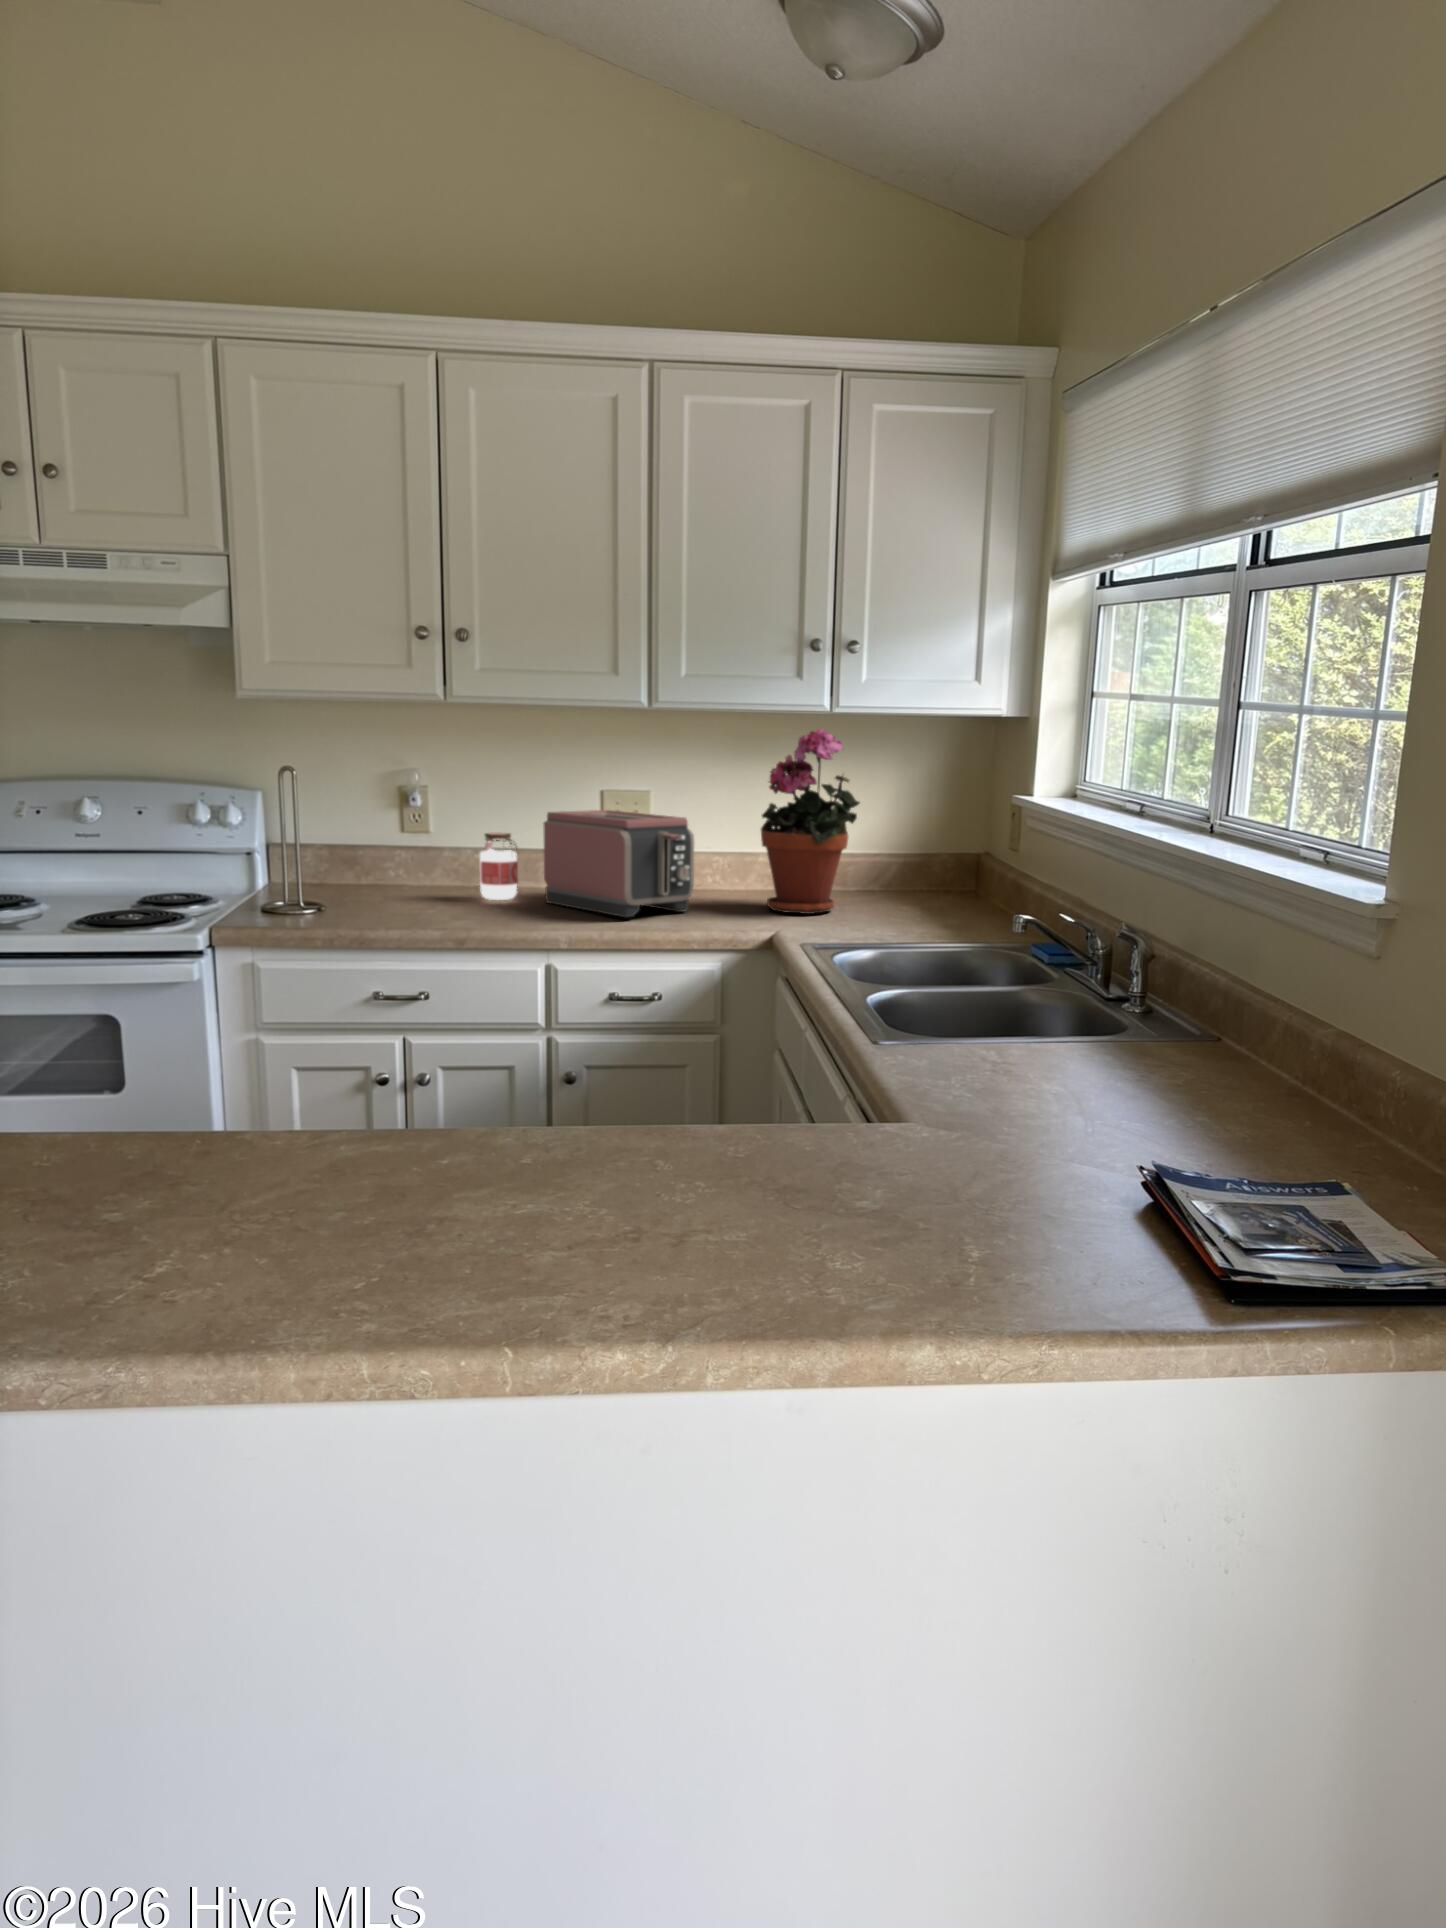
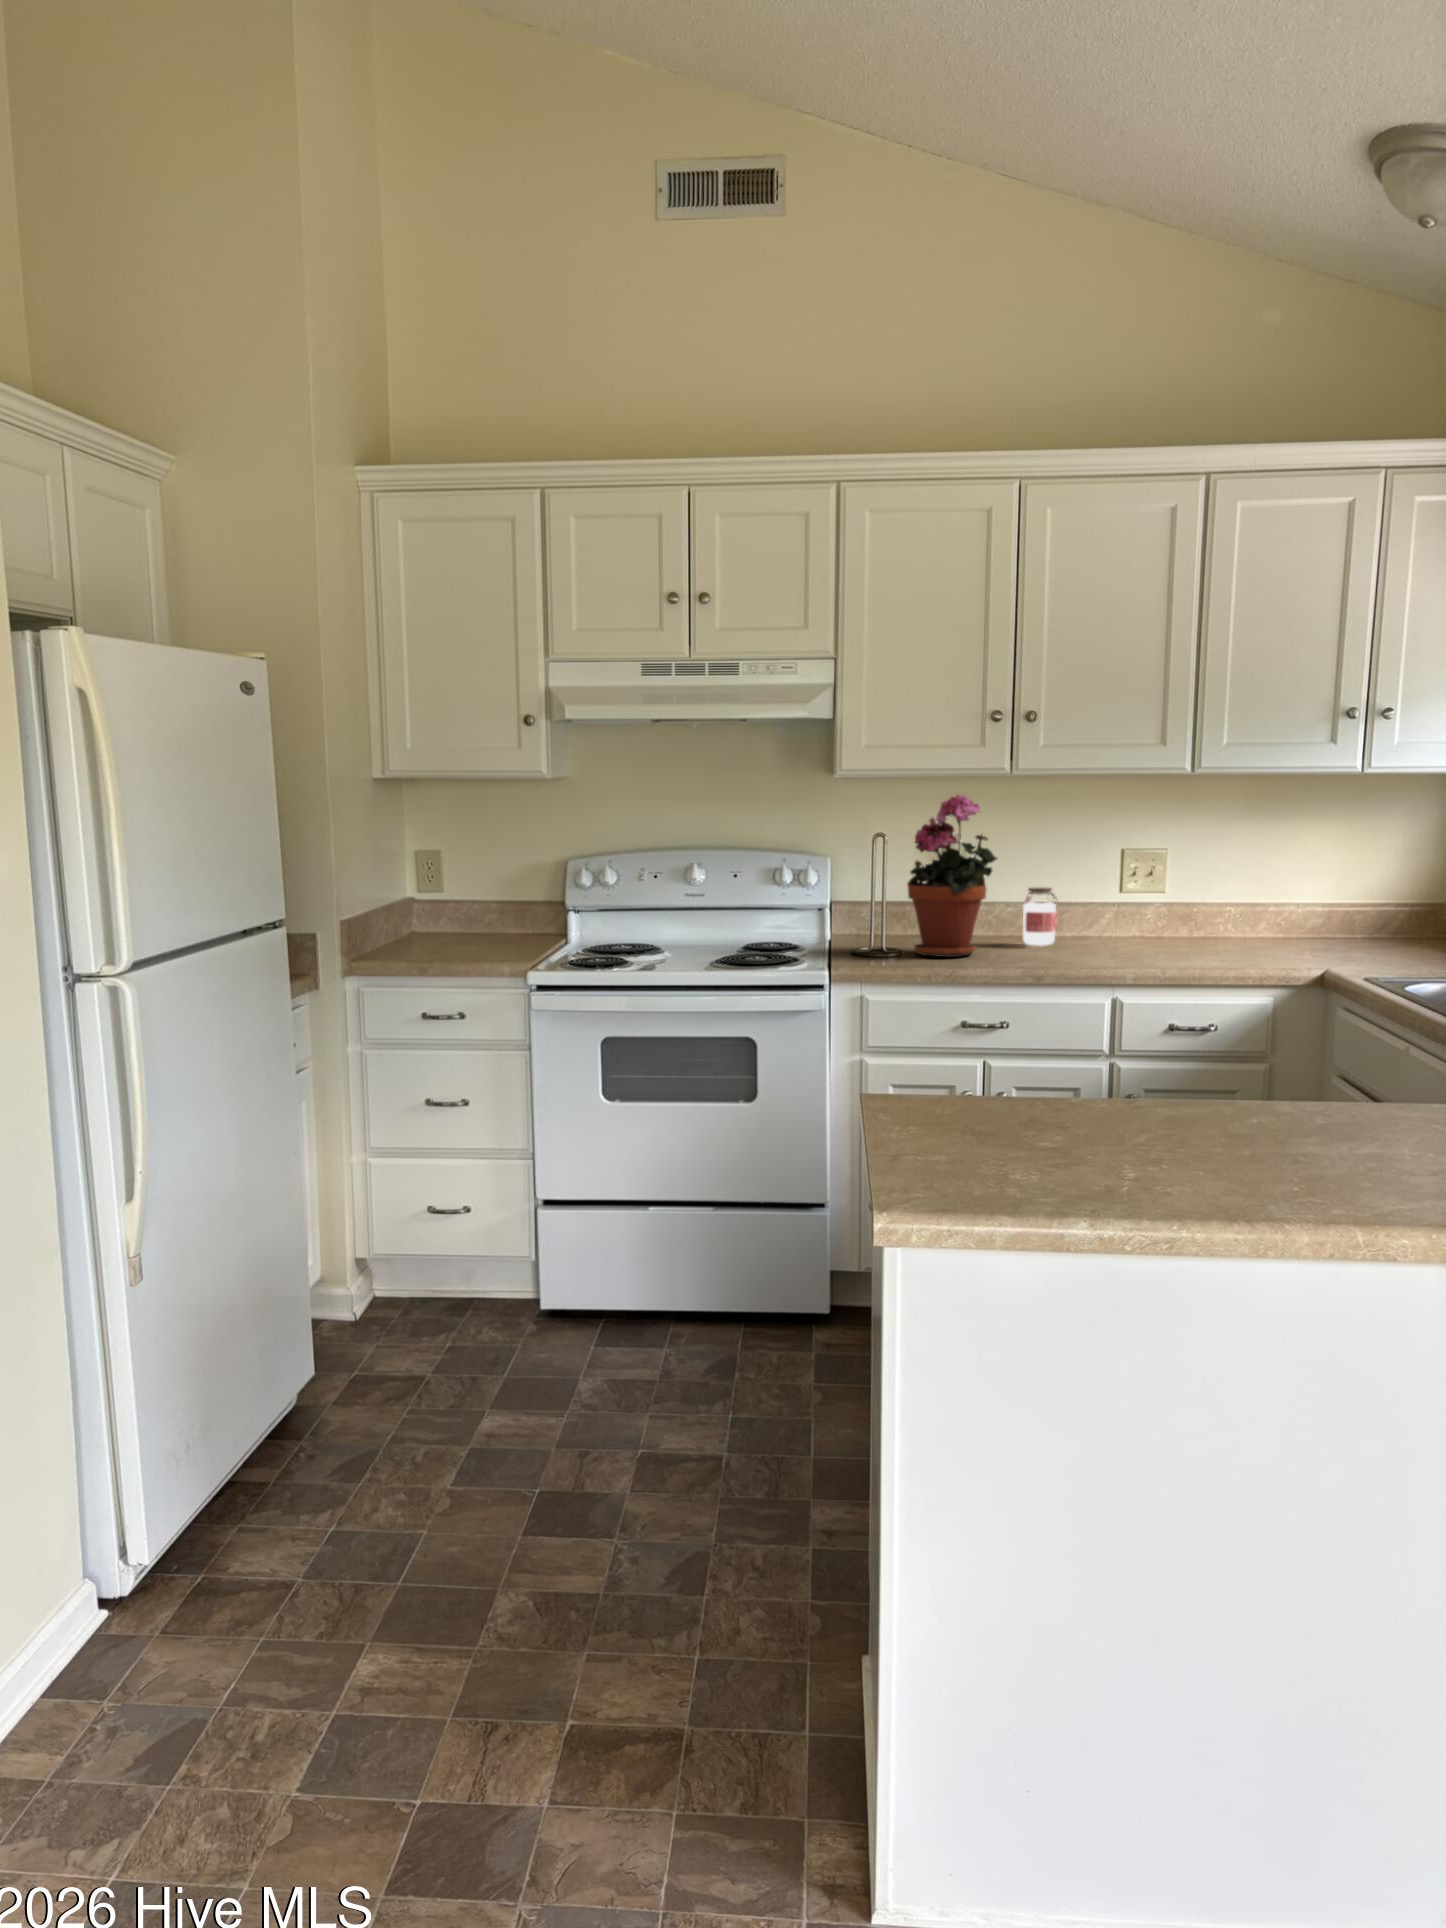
potted plant: present [761,729,860,914] -> present [907,794,997,957]
toaster: present [543,810,694,917] -> none [1082,866,1231,958]

